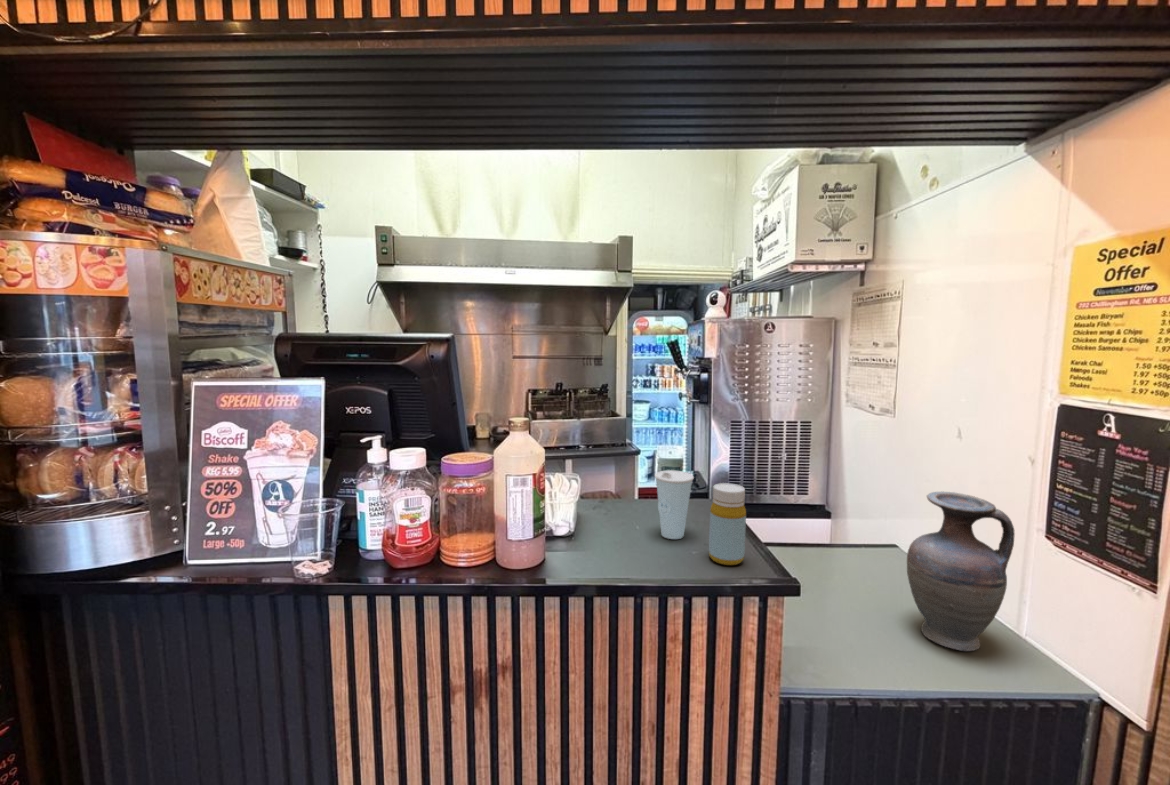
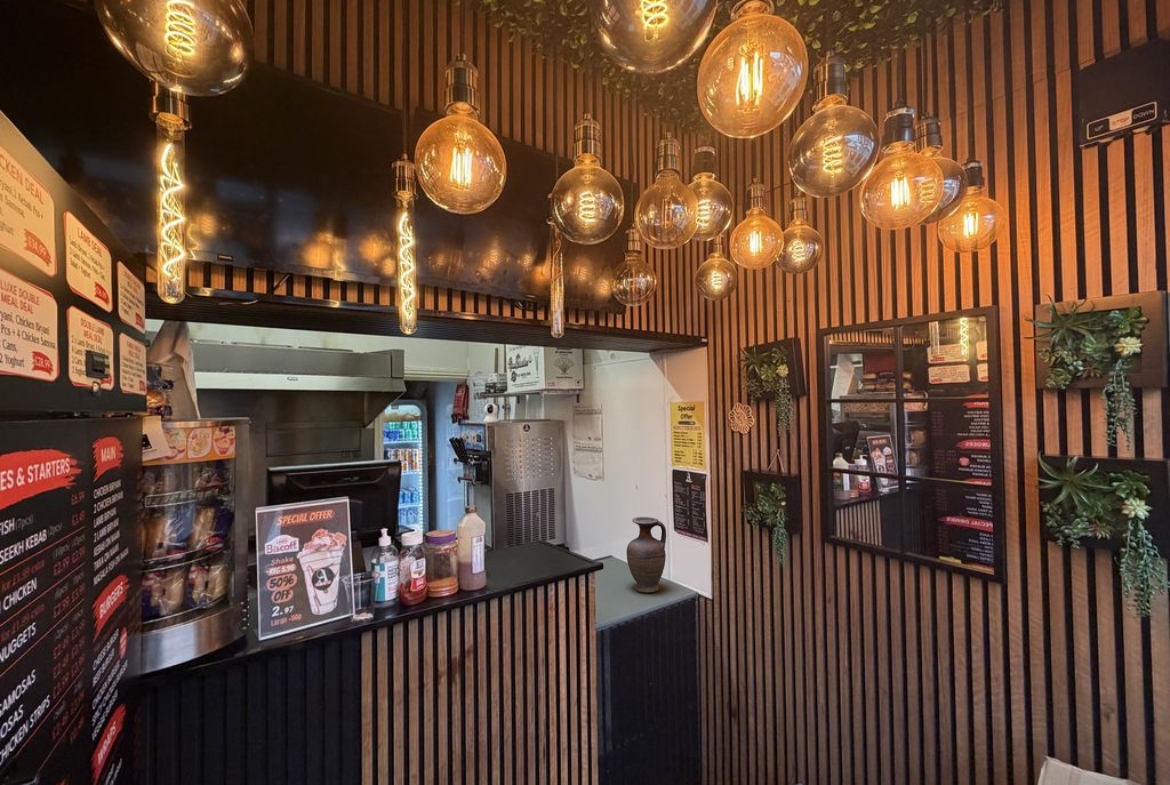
cup: present [655,470,694,539] -> none [520,526,541,564]
bottle: present [709,483,746,565] -> none [556,526,573,567]

